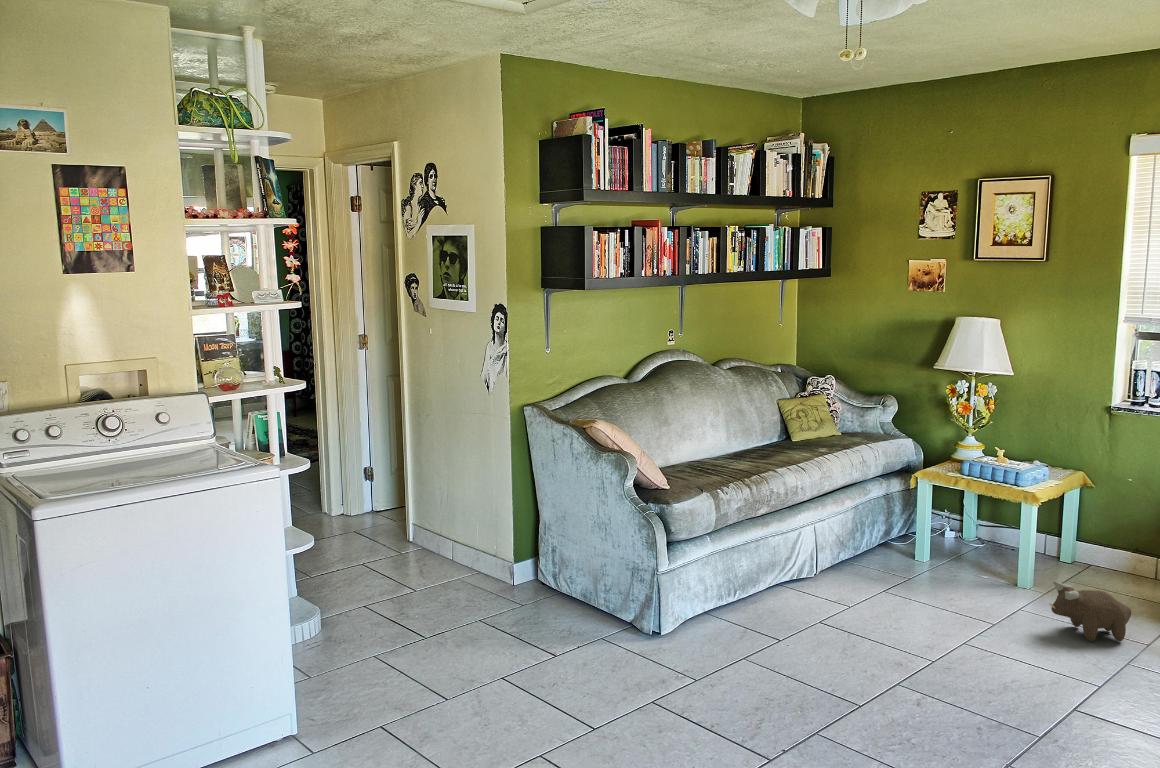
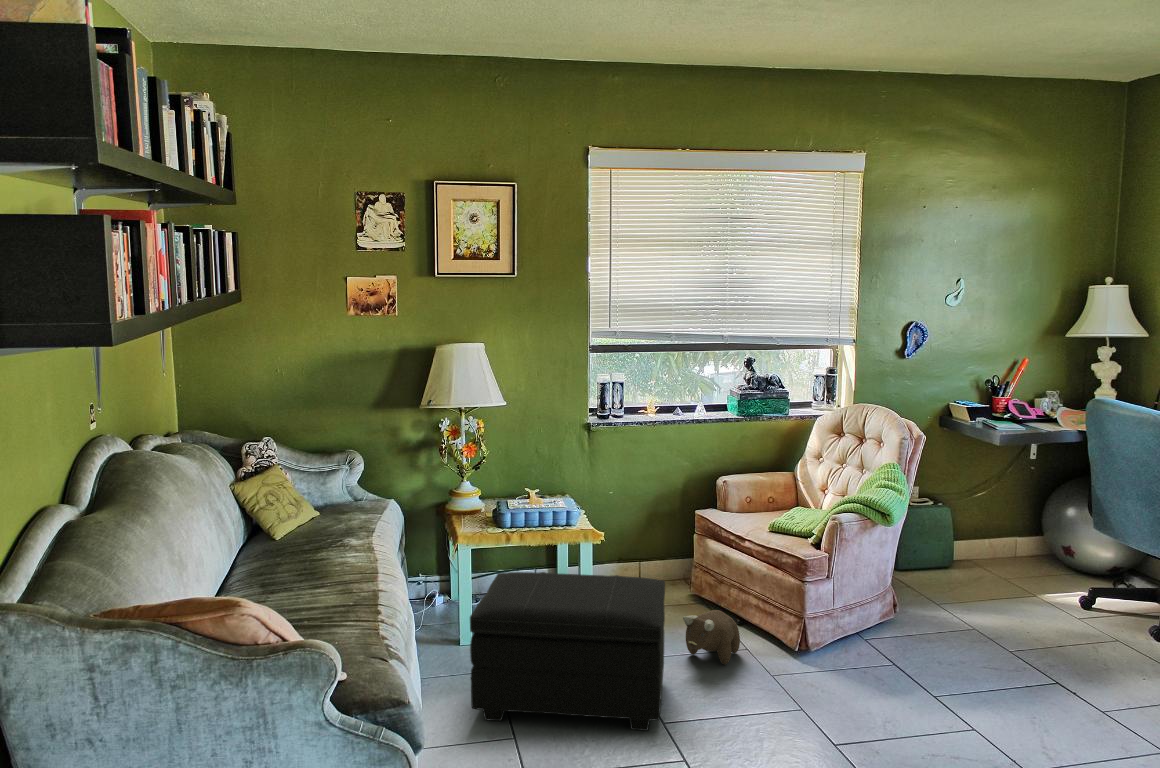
footstool: none [834,498,1022,636] -> present [470,572,665,731]

